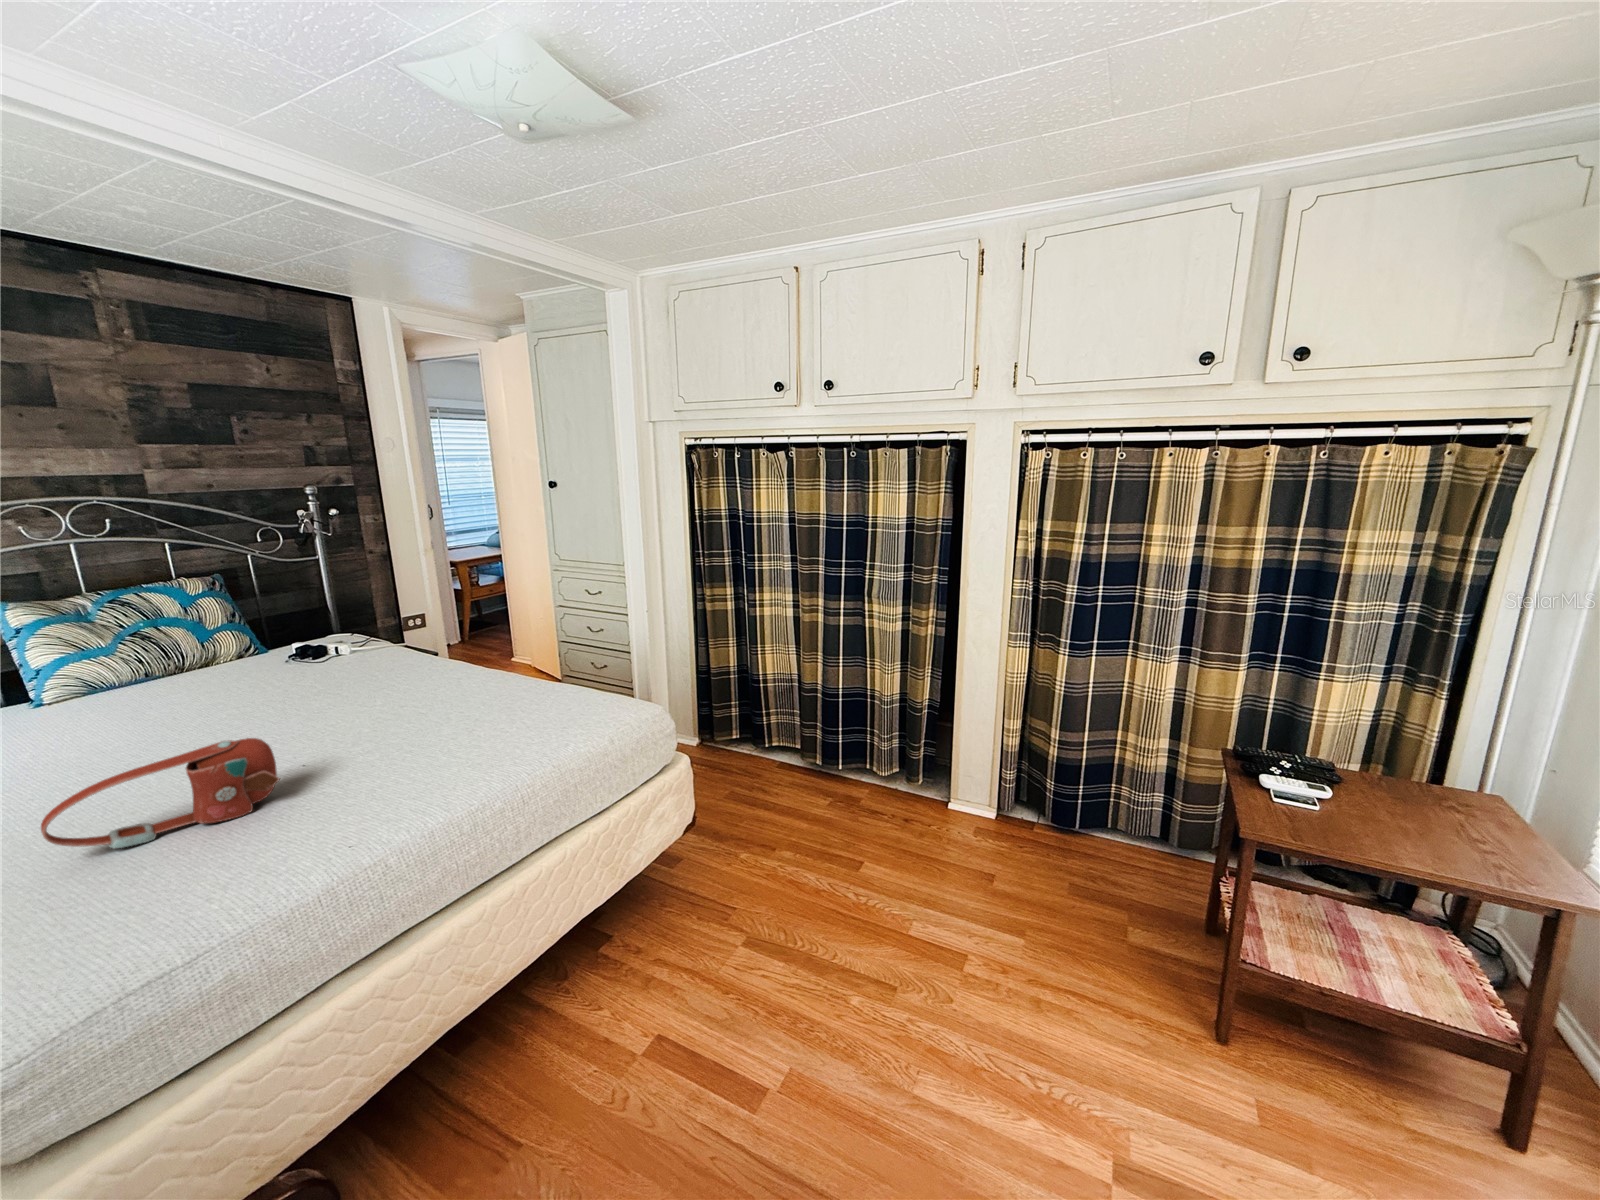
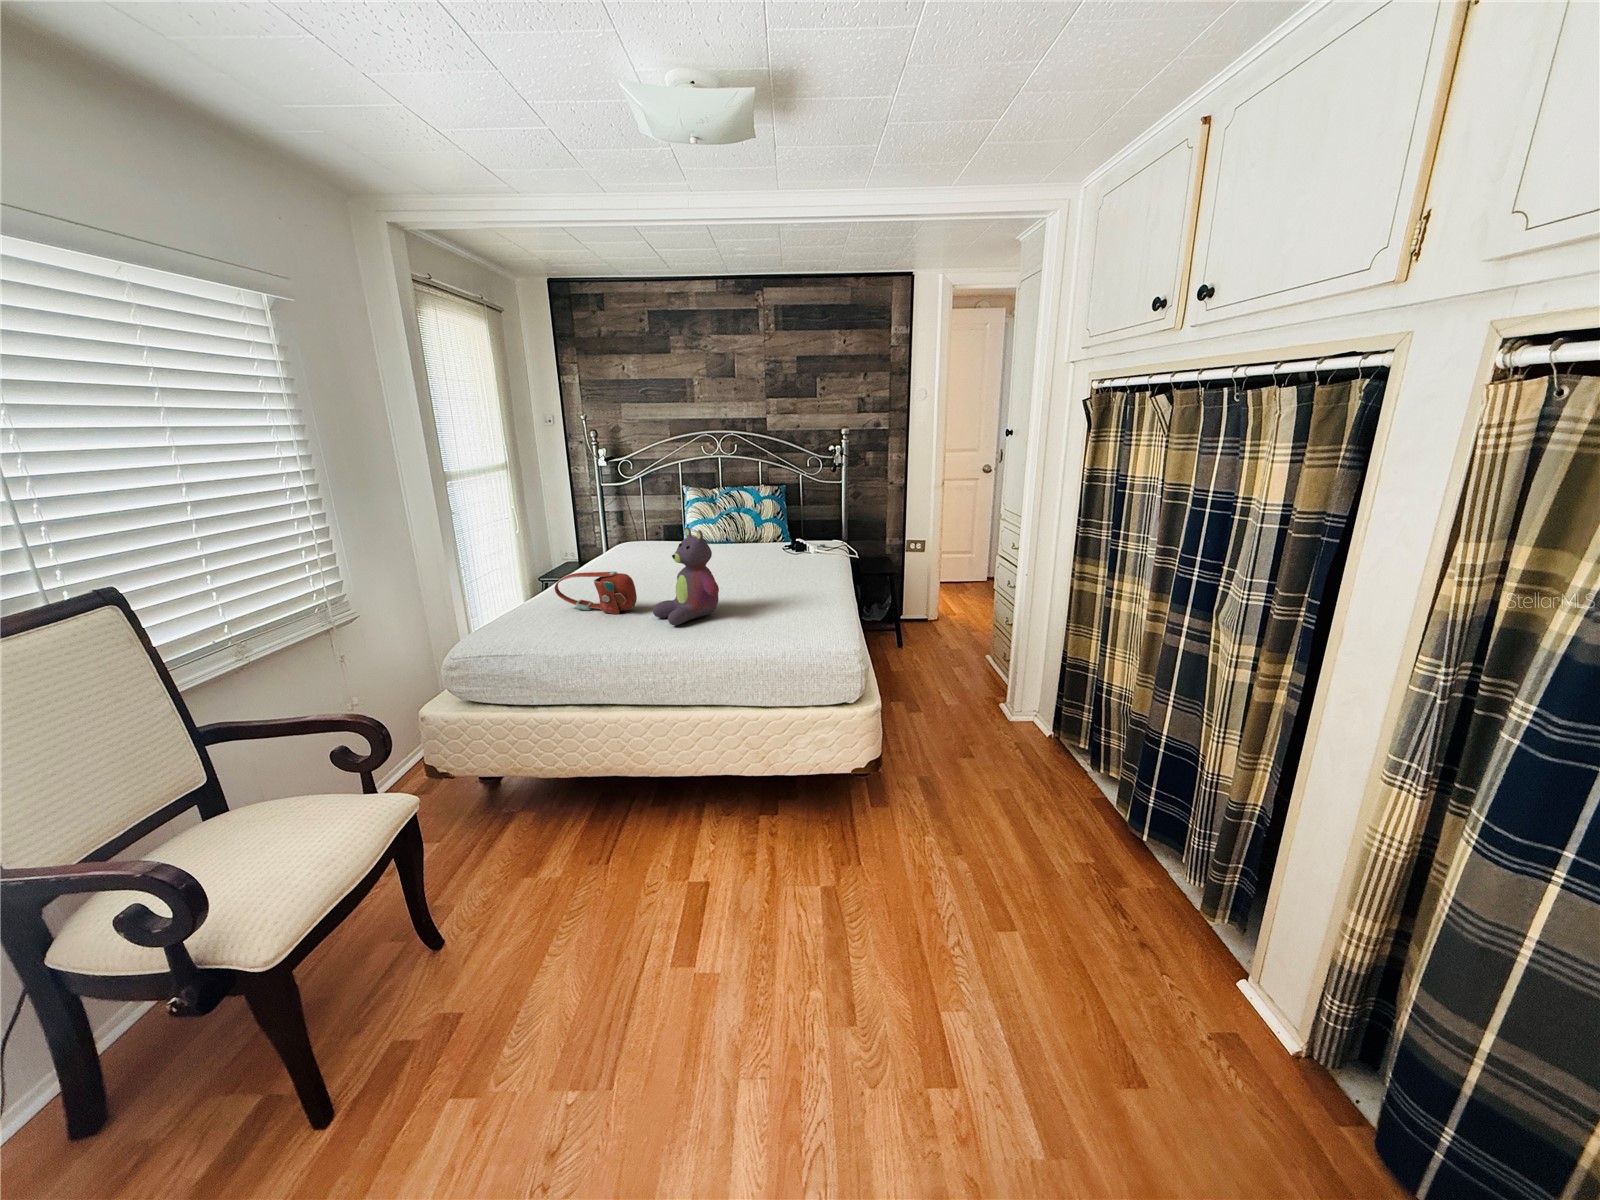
stuffed bear: none [340,627,463,782] -> present [653,527,719,625]

